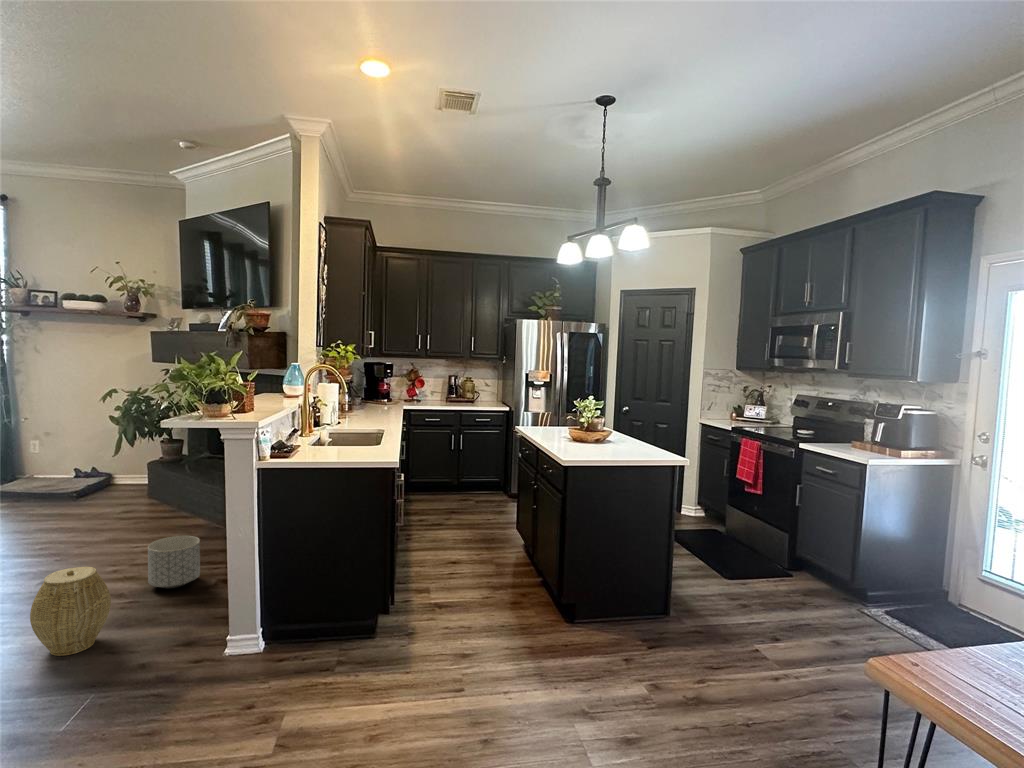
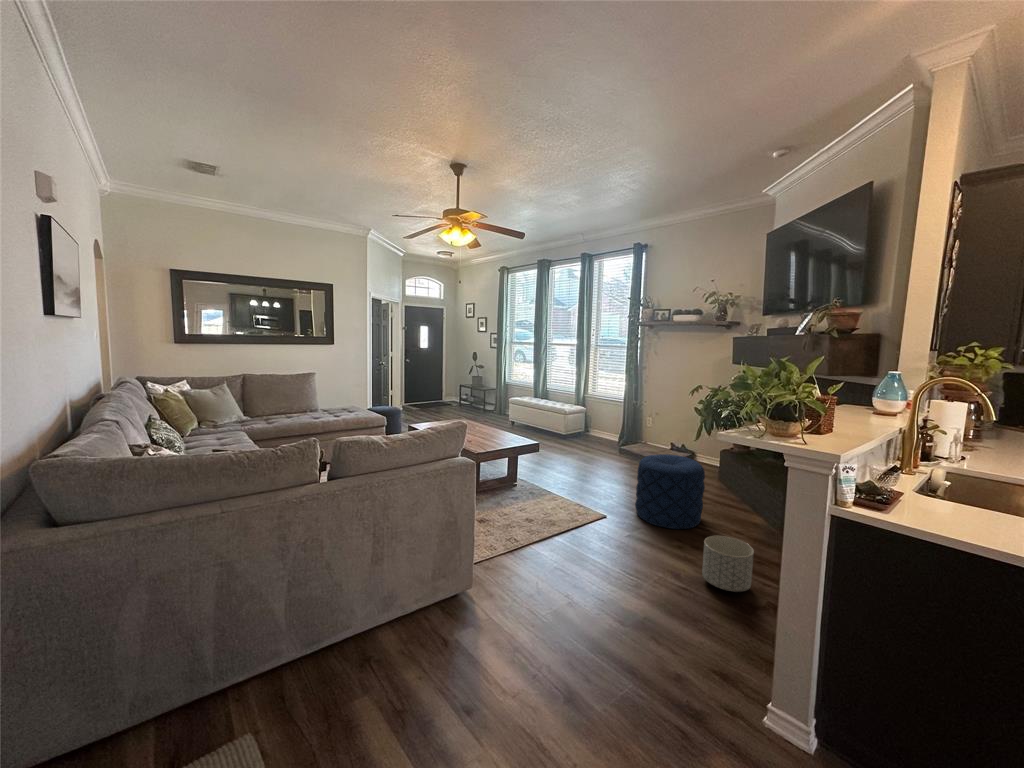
pouf: none [40,474,137,563] -> present [635,454,705,529]
woven basket: present [30,567,111,656] -> none [606,543,664,623]

